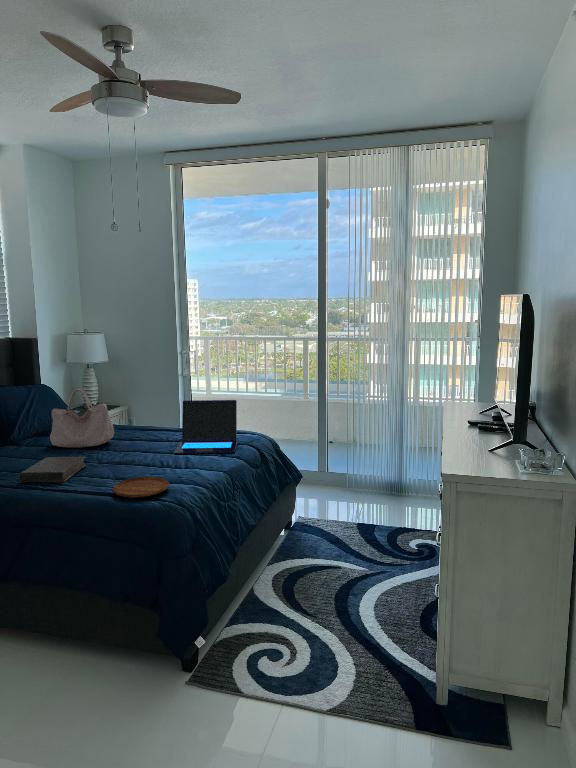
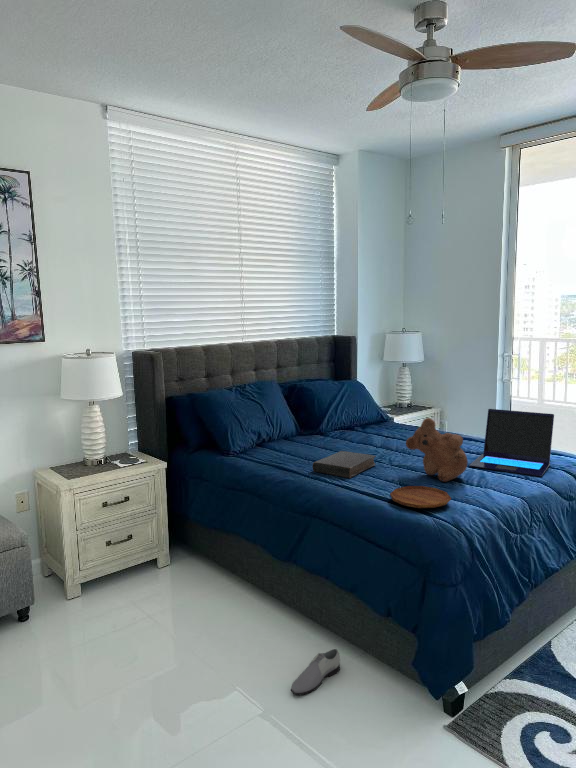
handbag: present [50,389,114,448] -> none [352,387,412,446]
teddy bear: none [116,414,175,470] -> present [406,418,468,482]
shoe: none [30,653,77,713] -> present [291,649,340,695]

